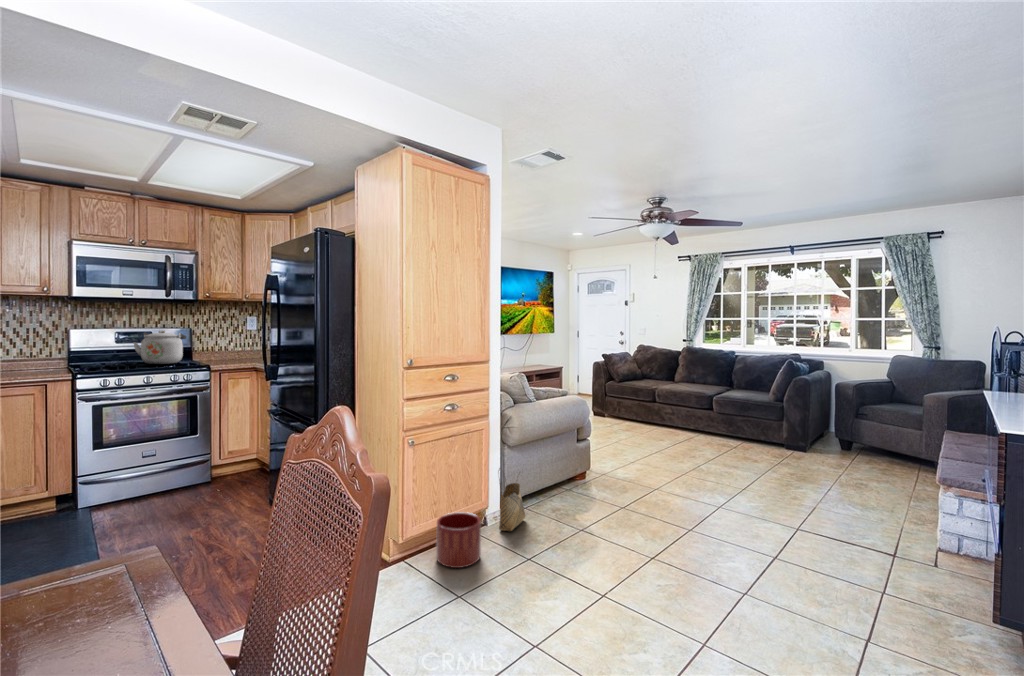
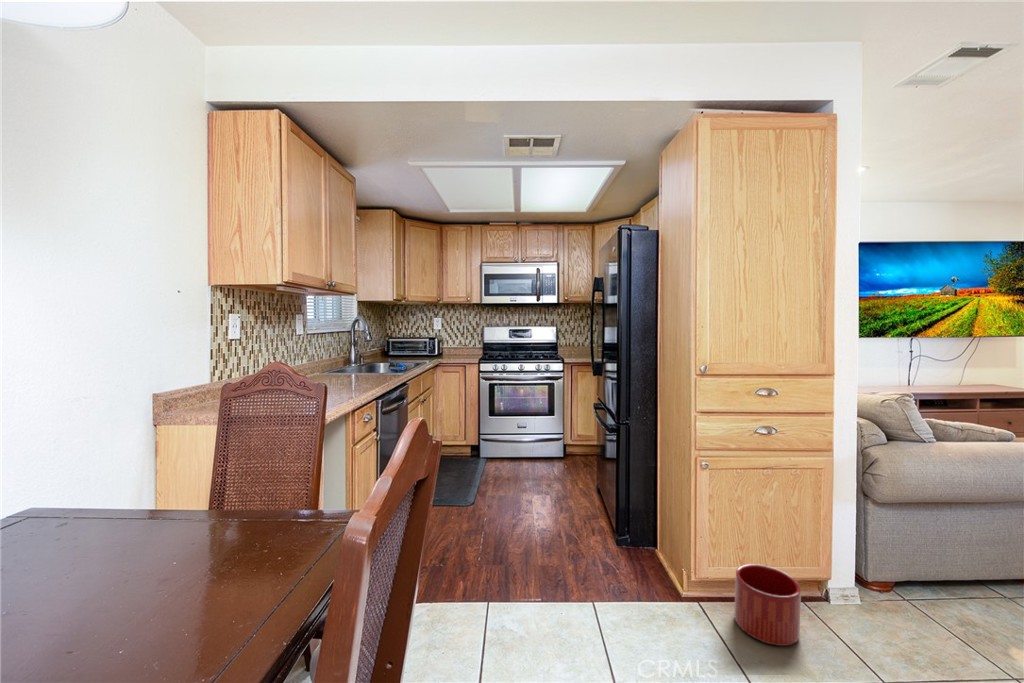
kettle: present [134,330,186,364] -> none [516,329,550,355]
woven basket: present [499,478,525,531] -> none [843,526,897,623]

